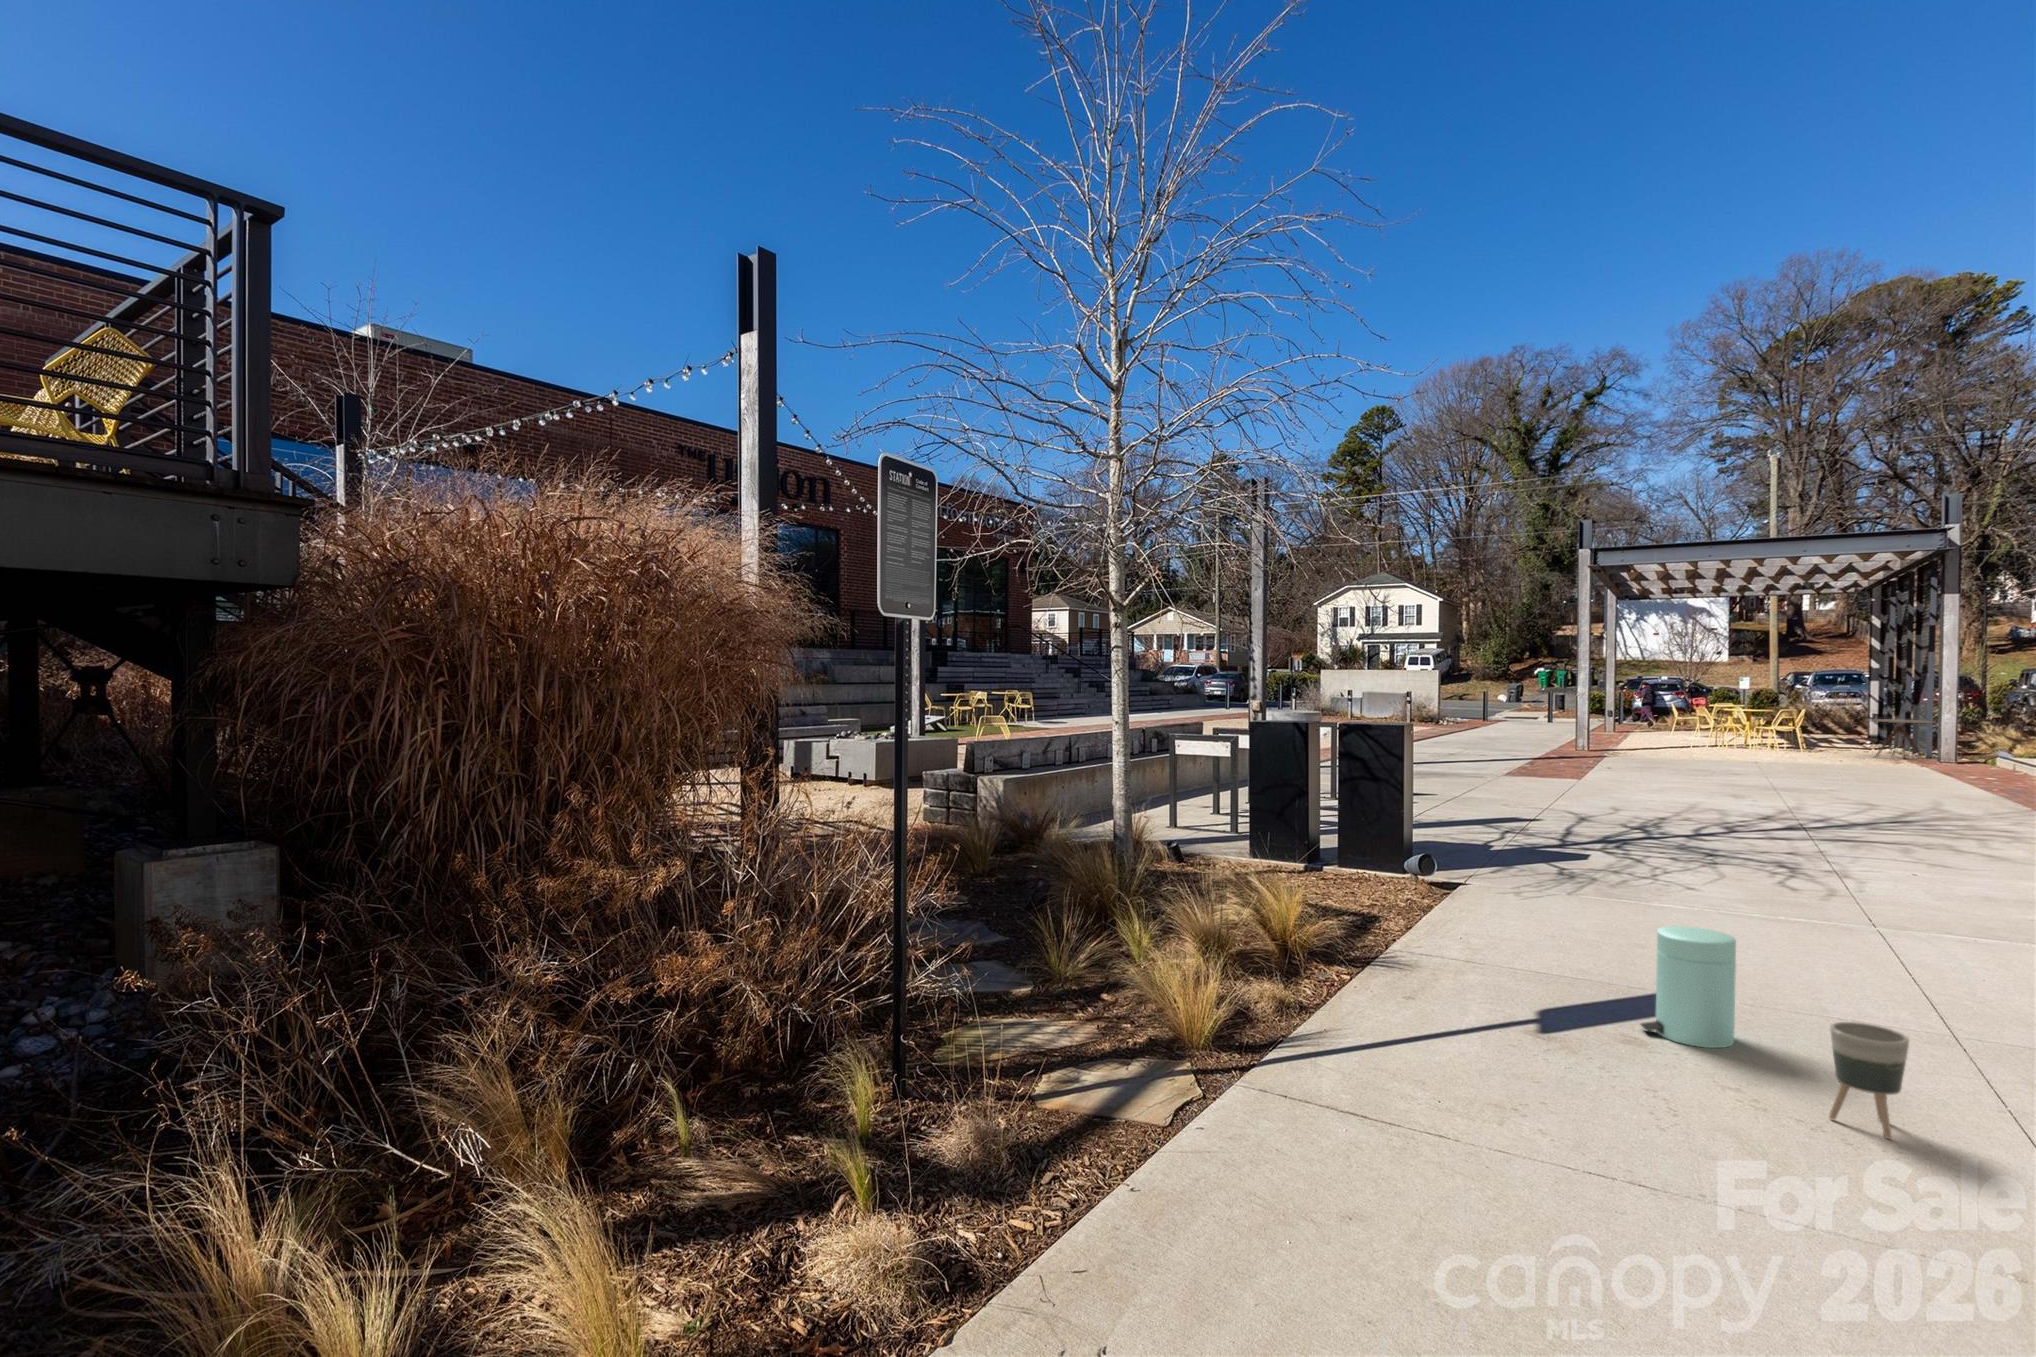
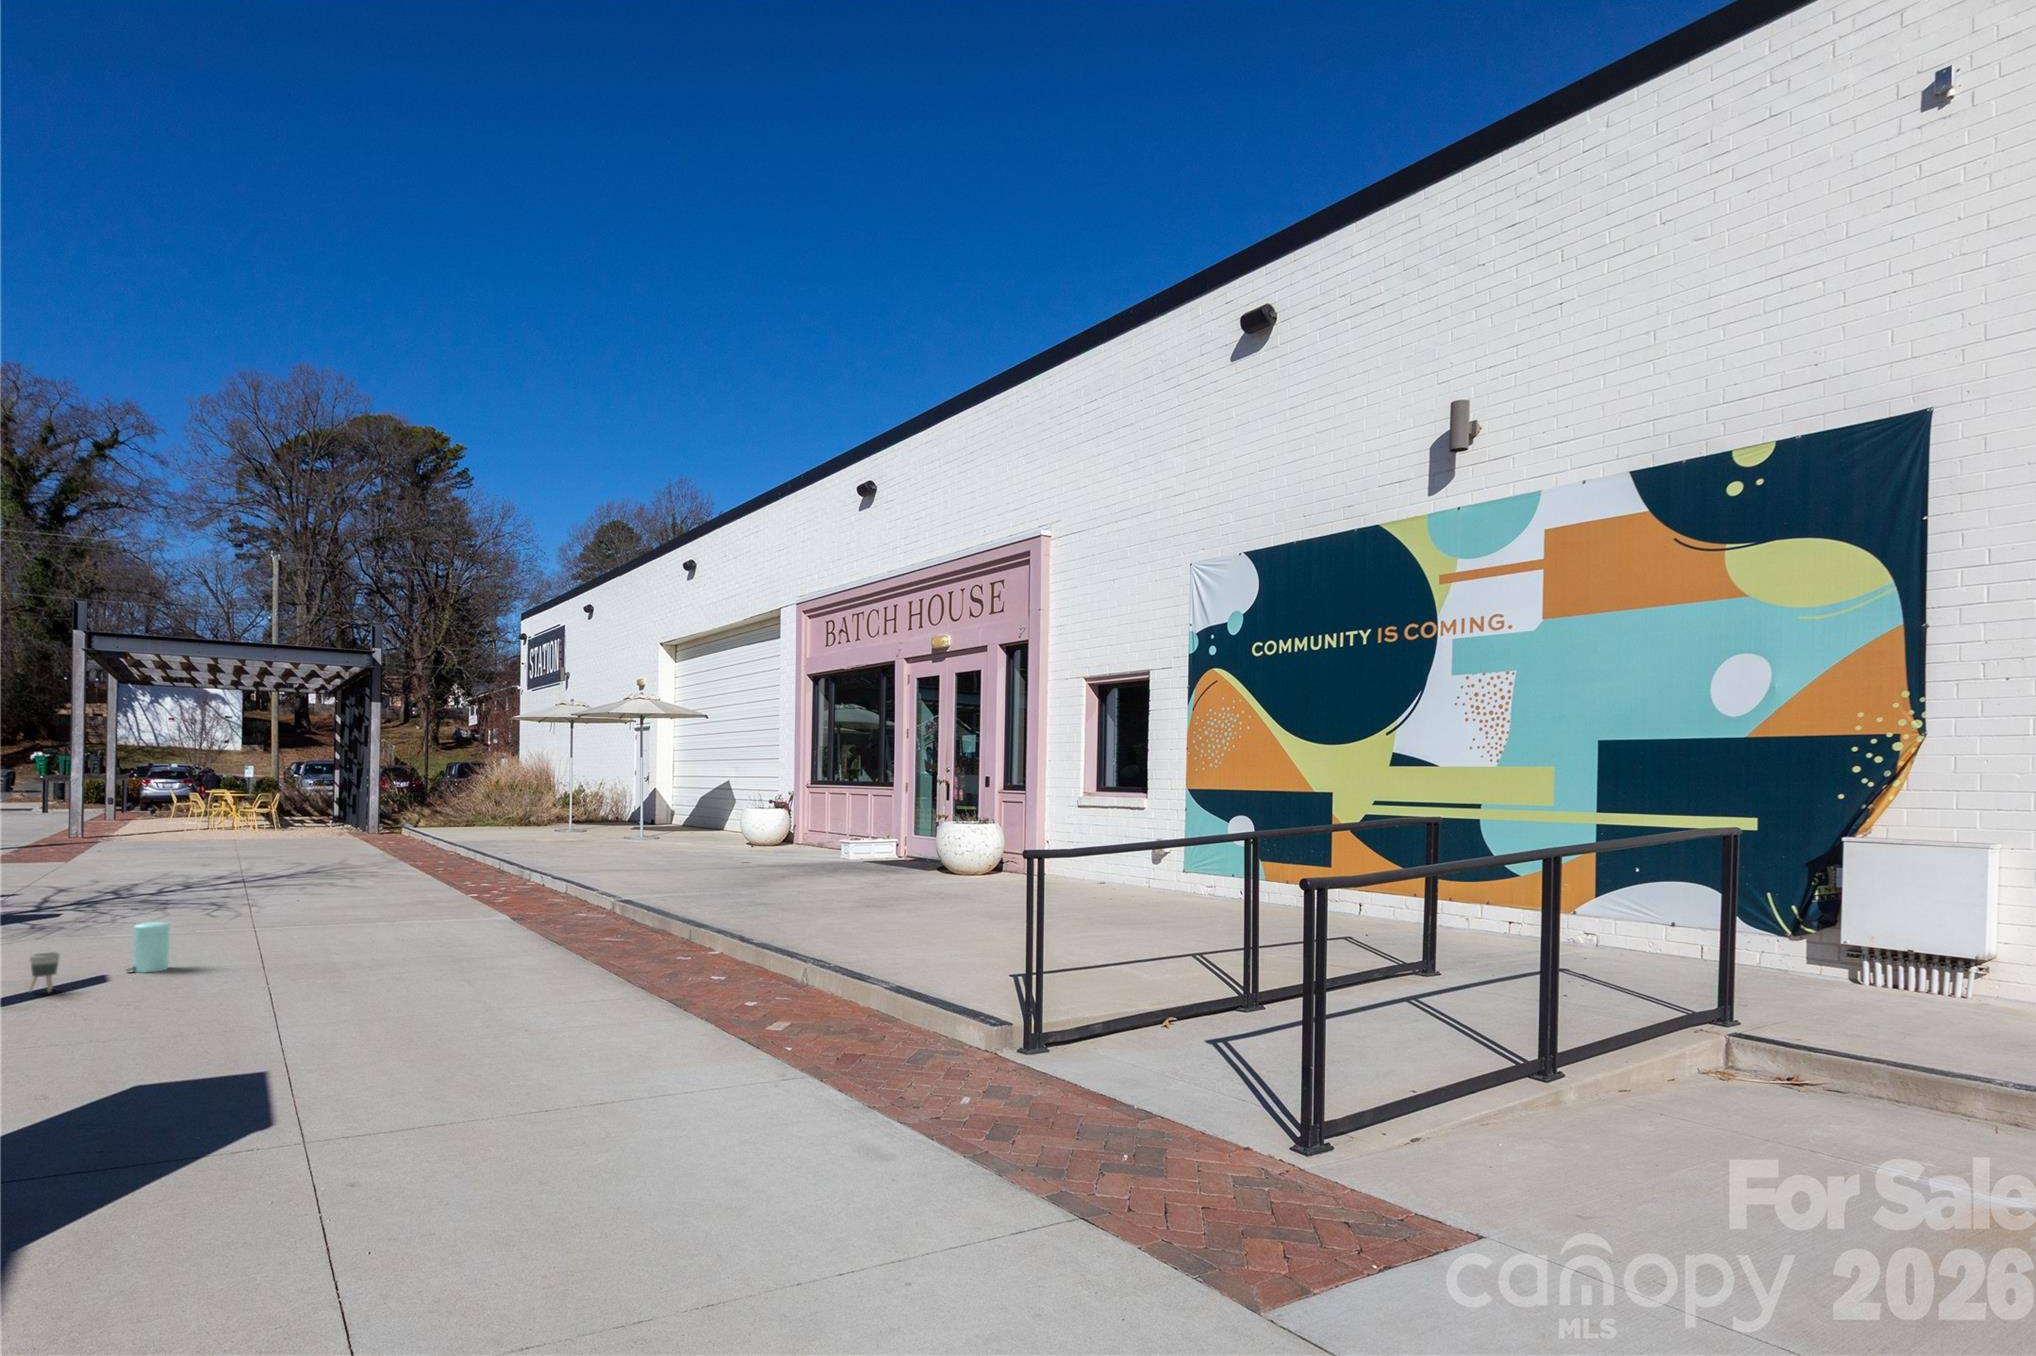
round table: present [1867,719,1933,757] -> none [320,802,365,831]
planter: present [1829,1022,1909,1139] -> present [30,952,60,992]

